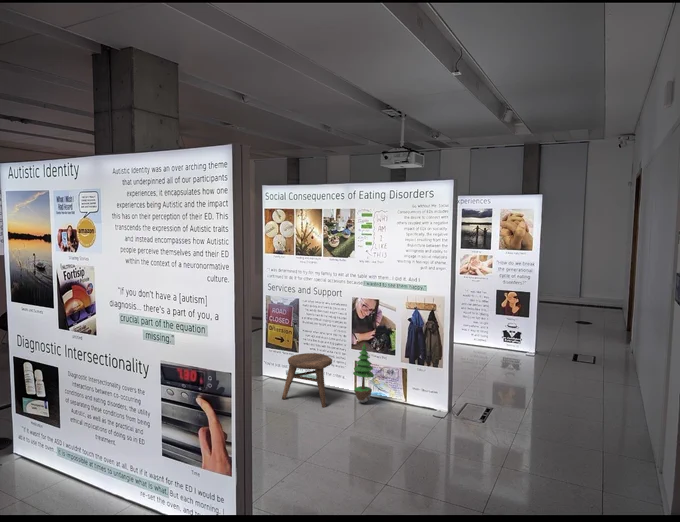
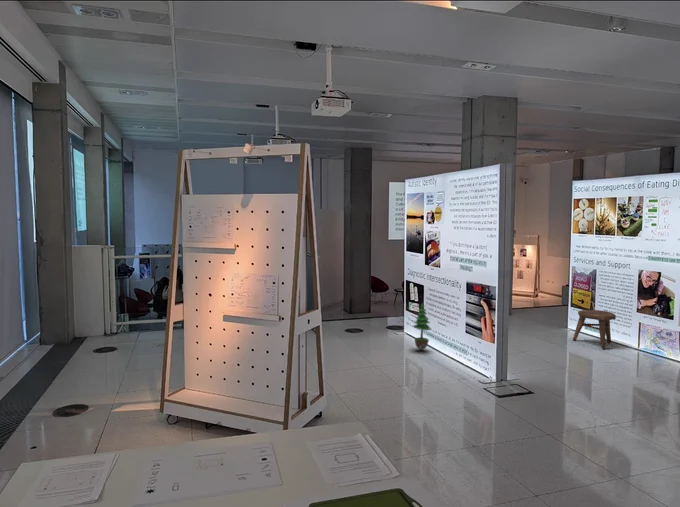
potted tree: present [353,344,374,403] -> present [414,303,430,350]

